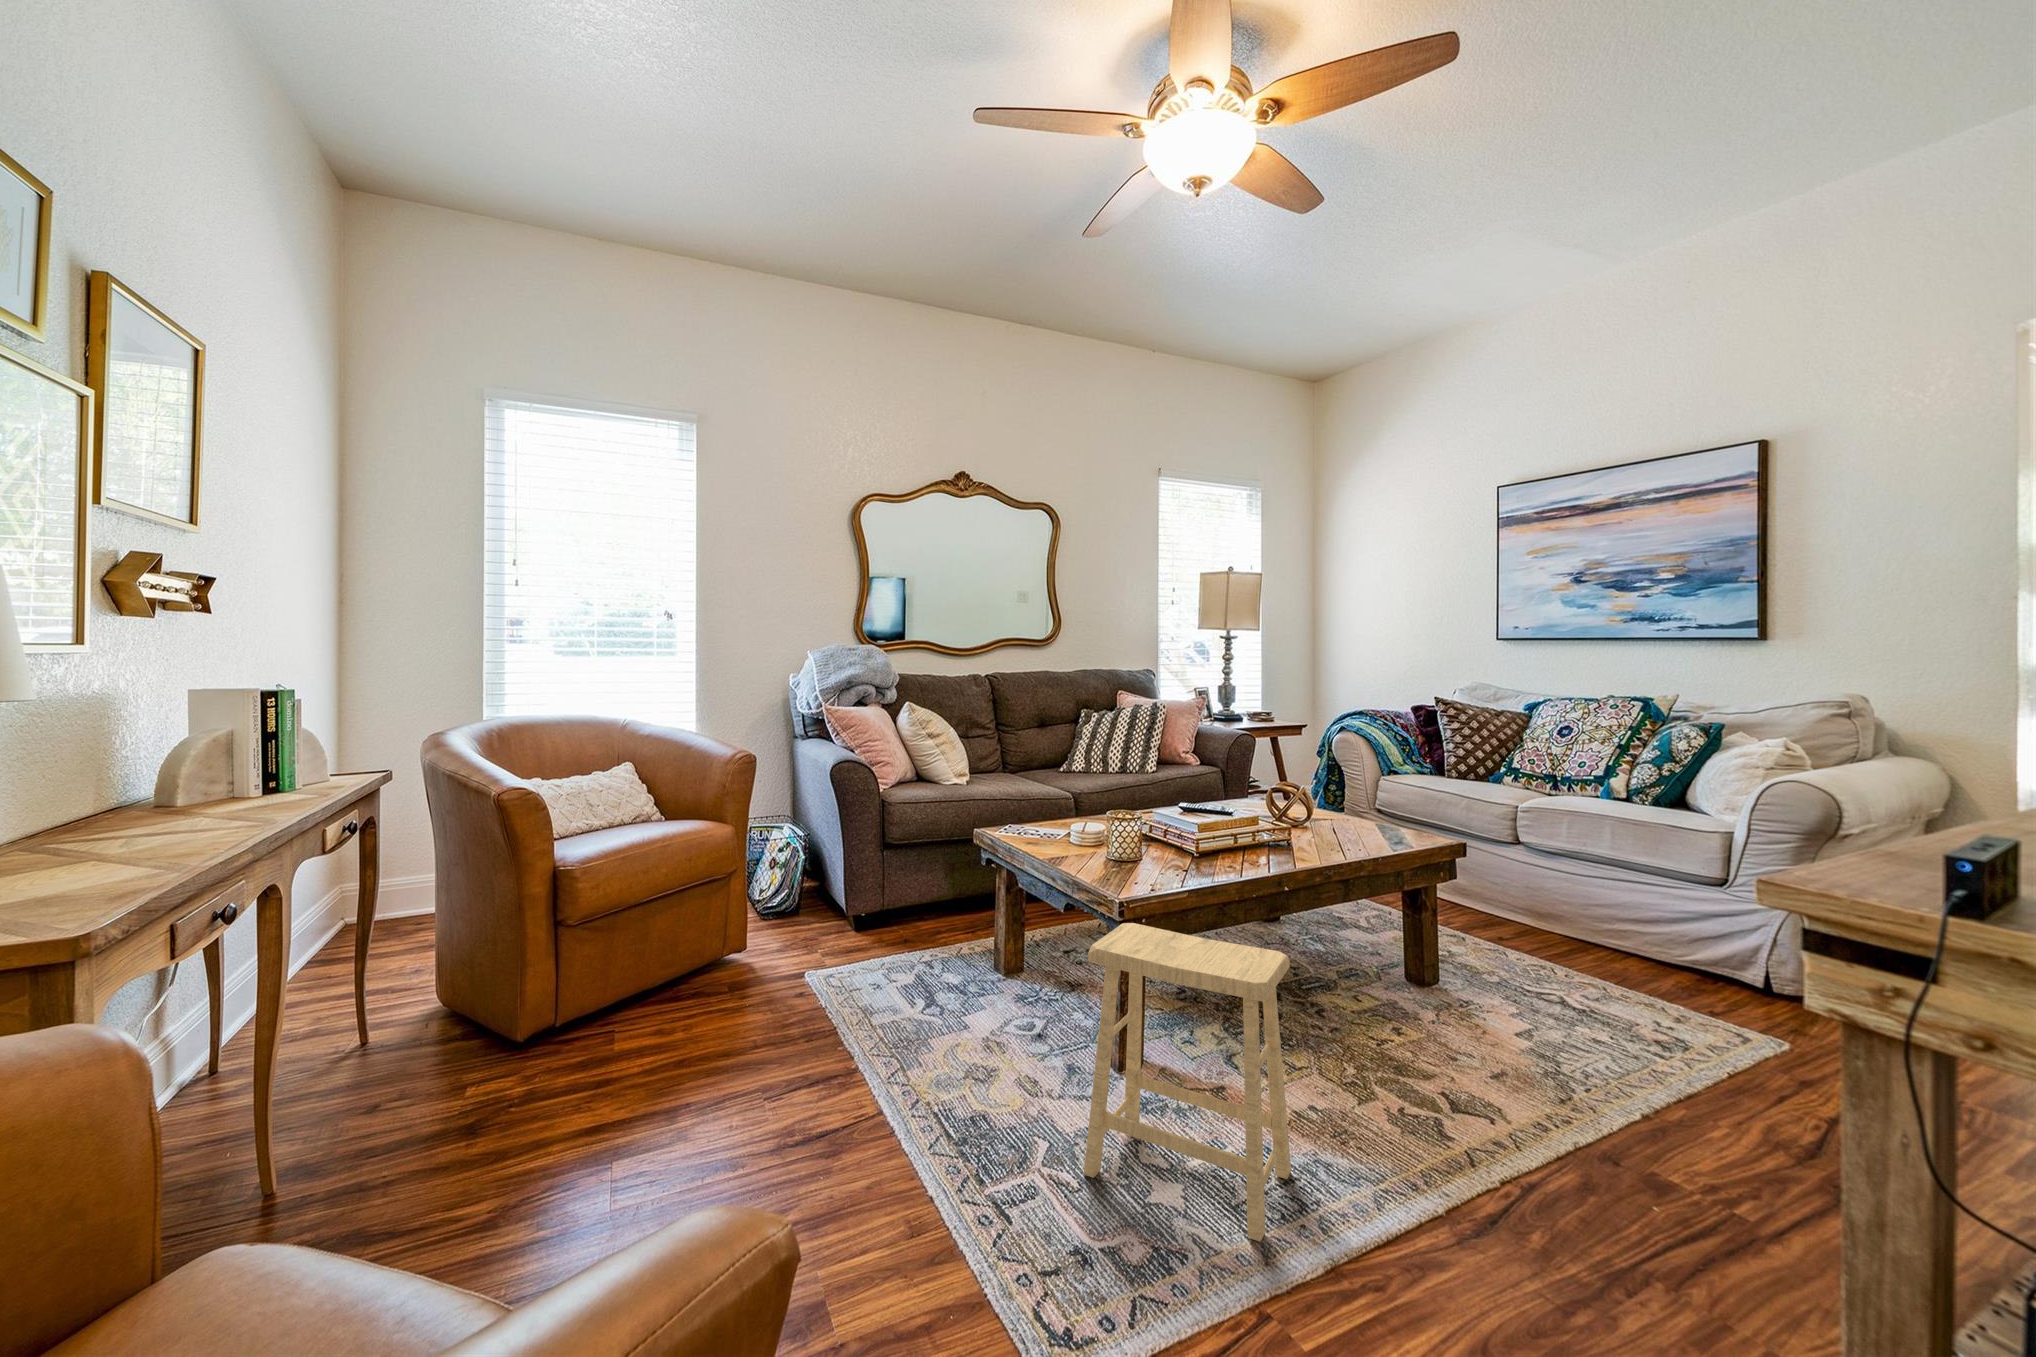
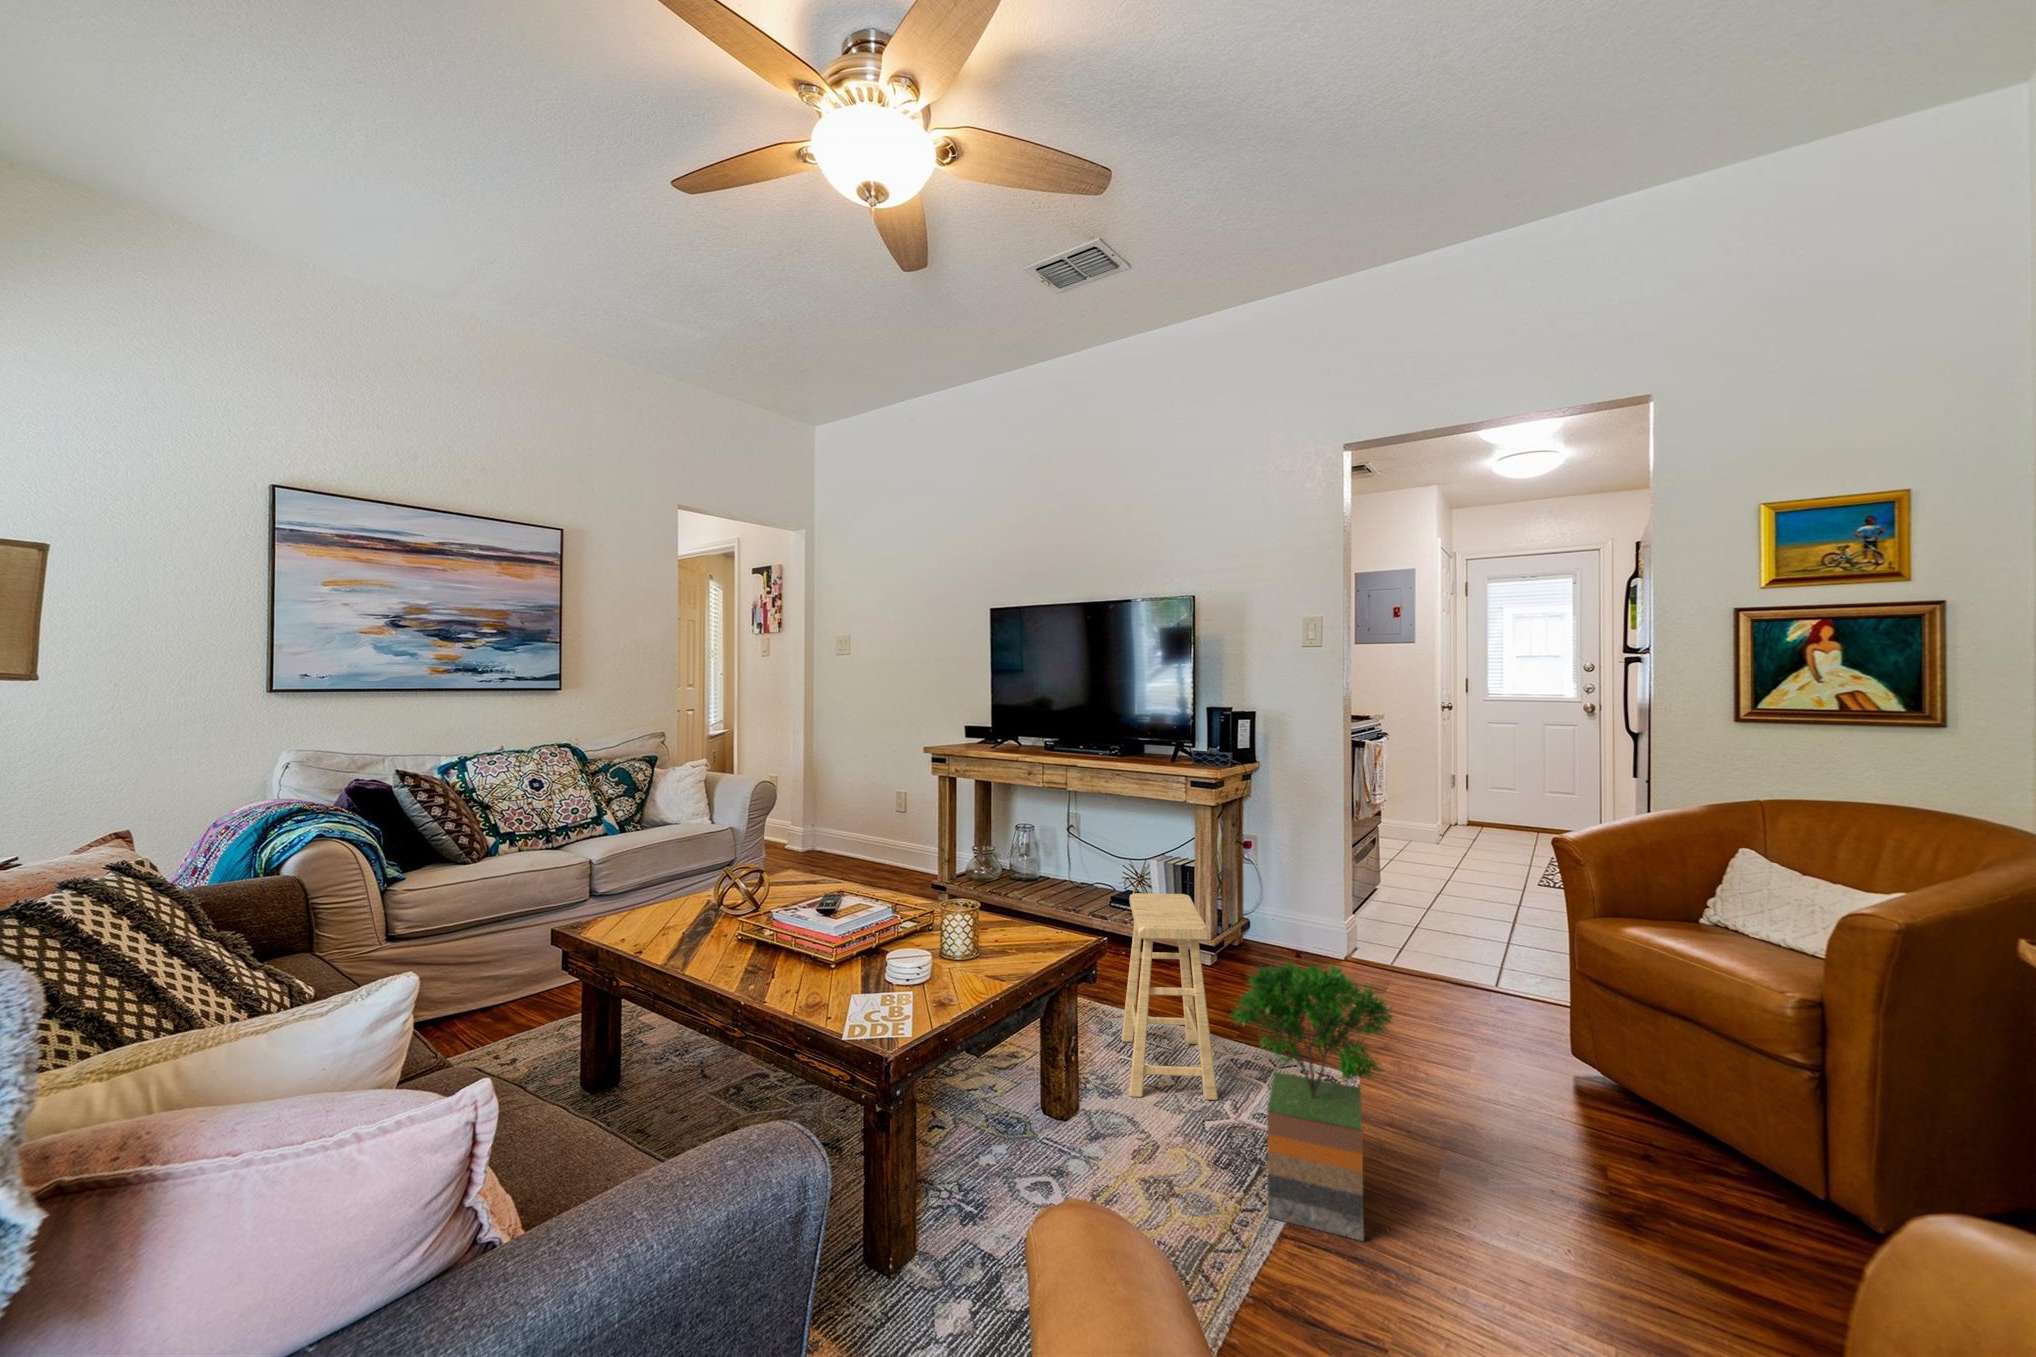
potted tree: none [804,903,985,1184] -> present [1232,961,1393,1241]

